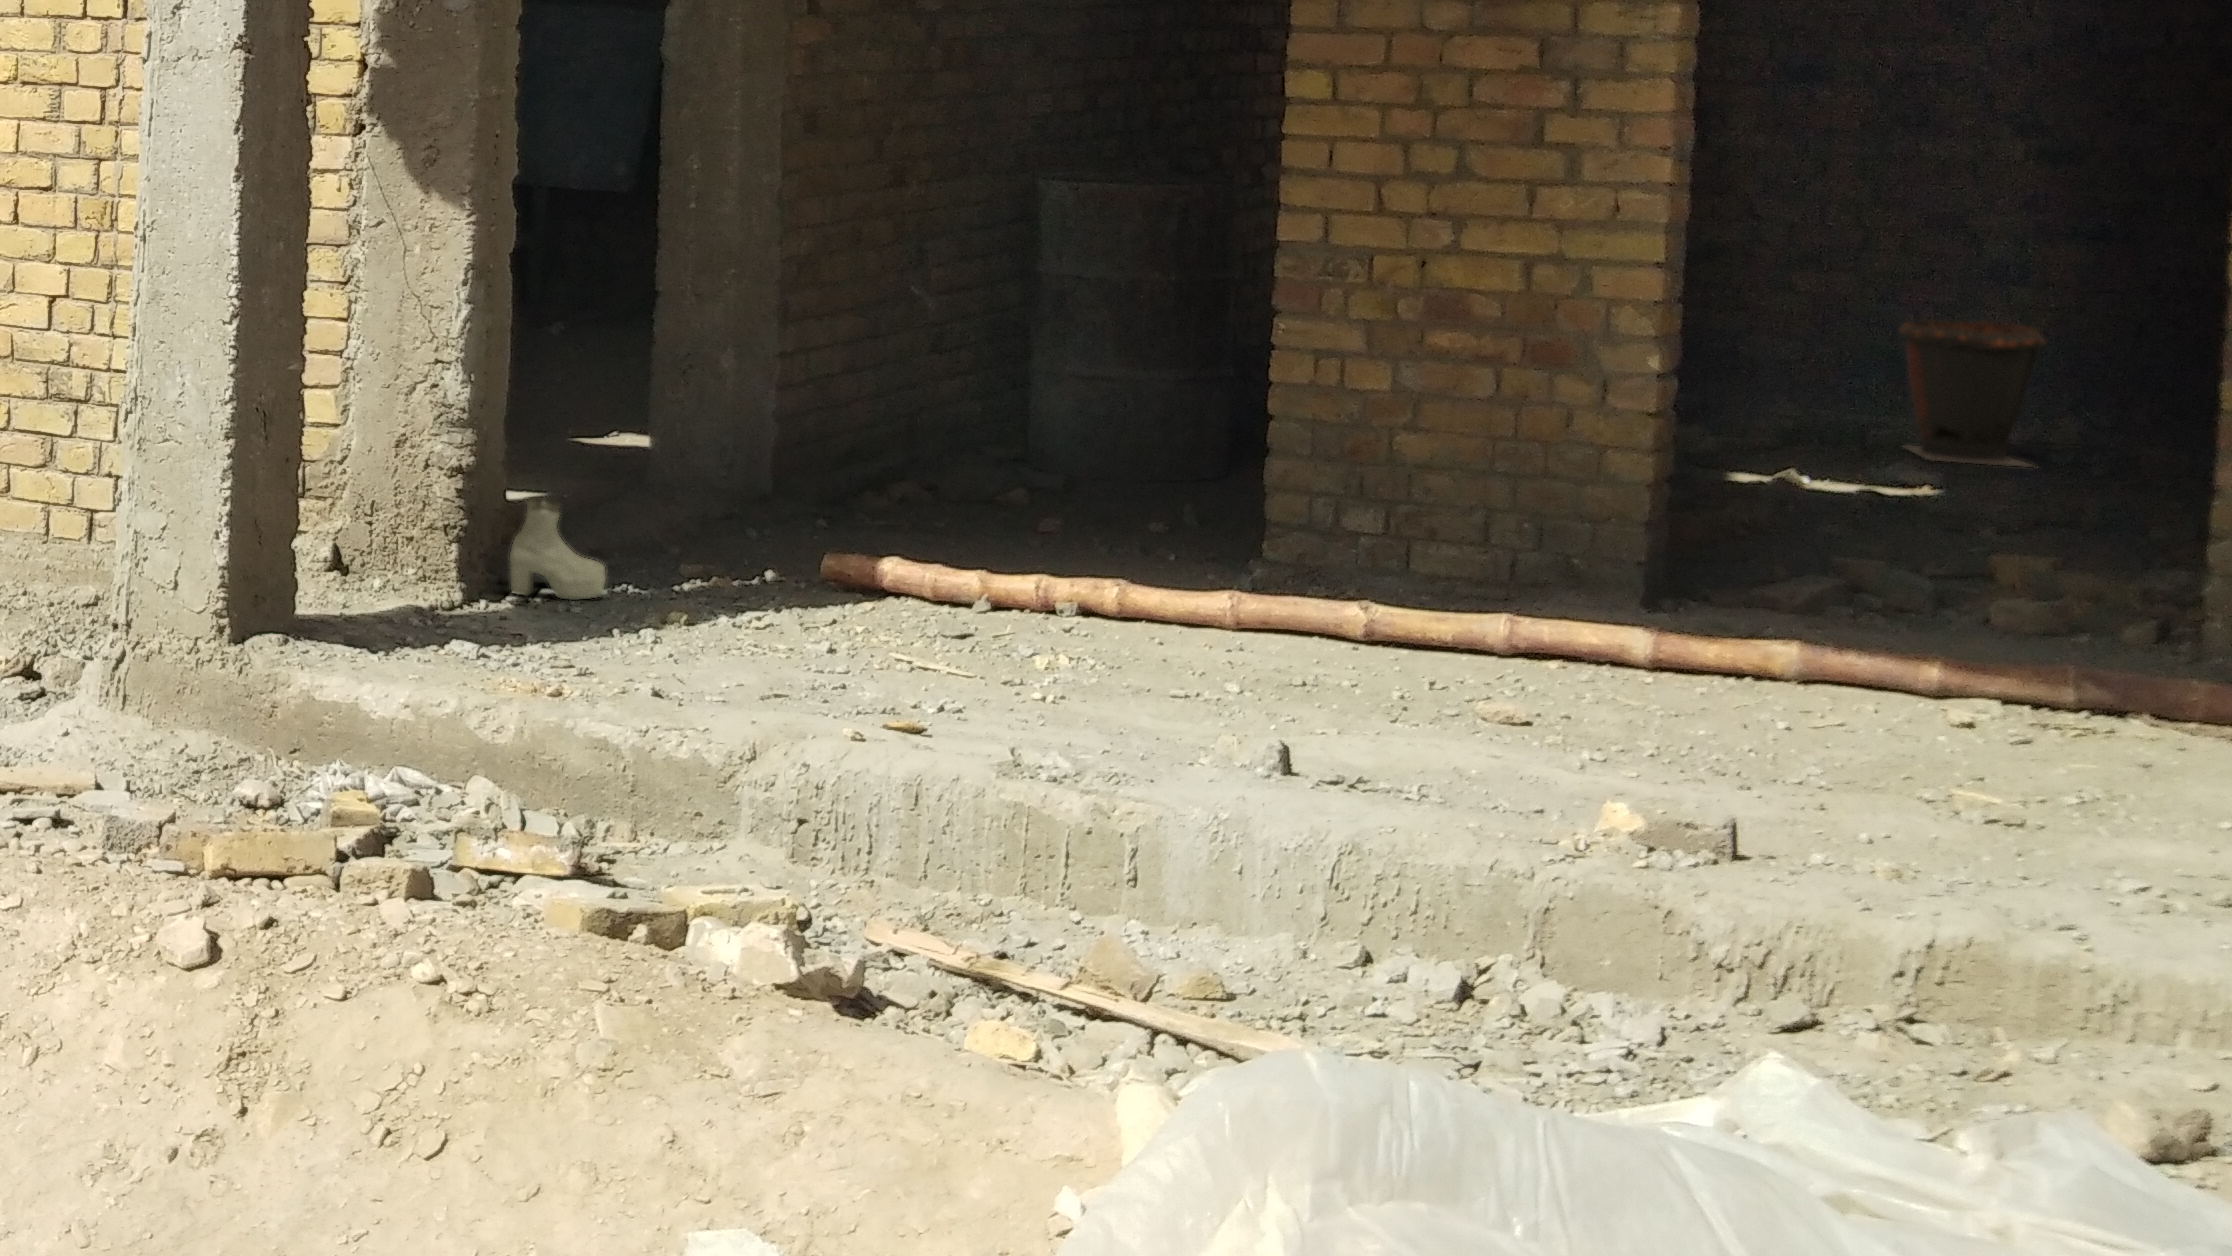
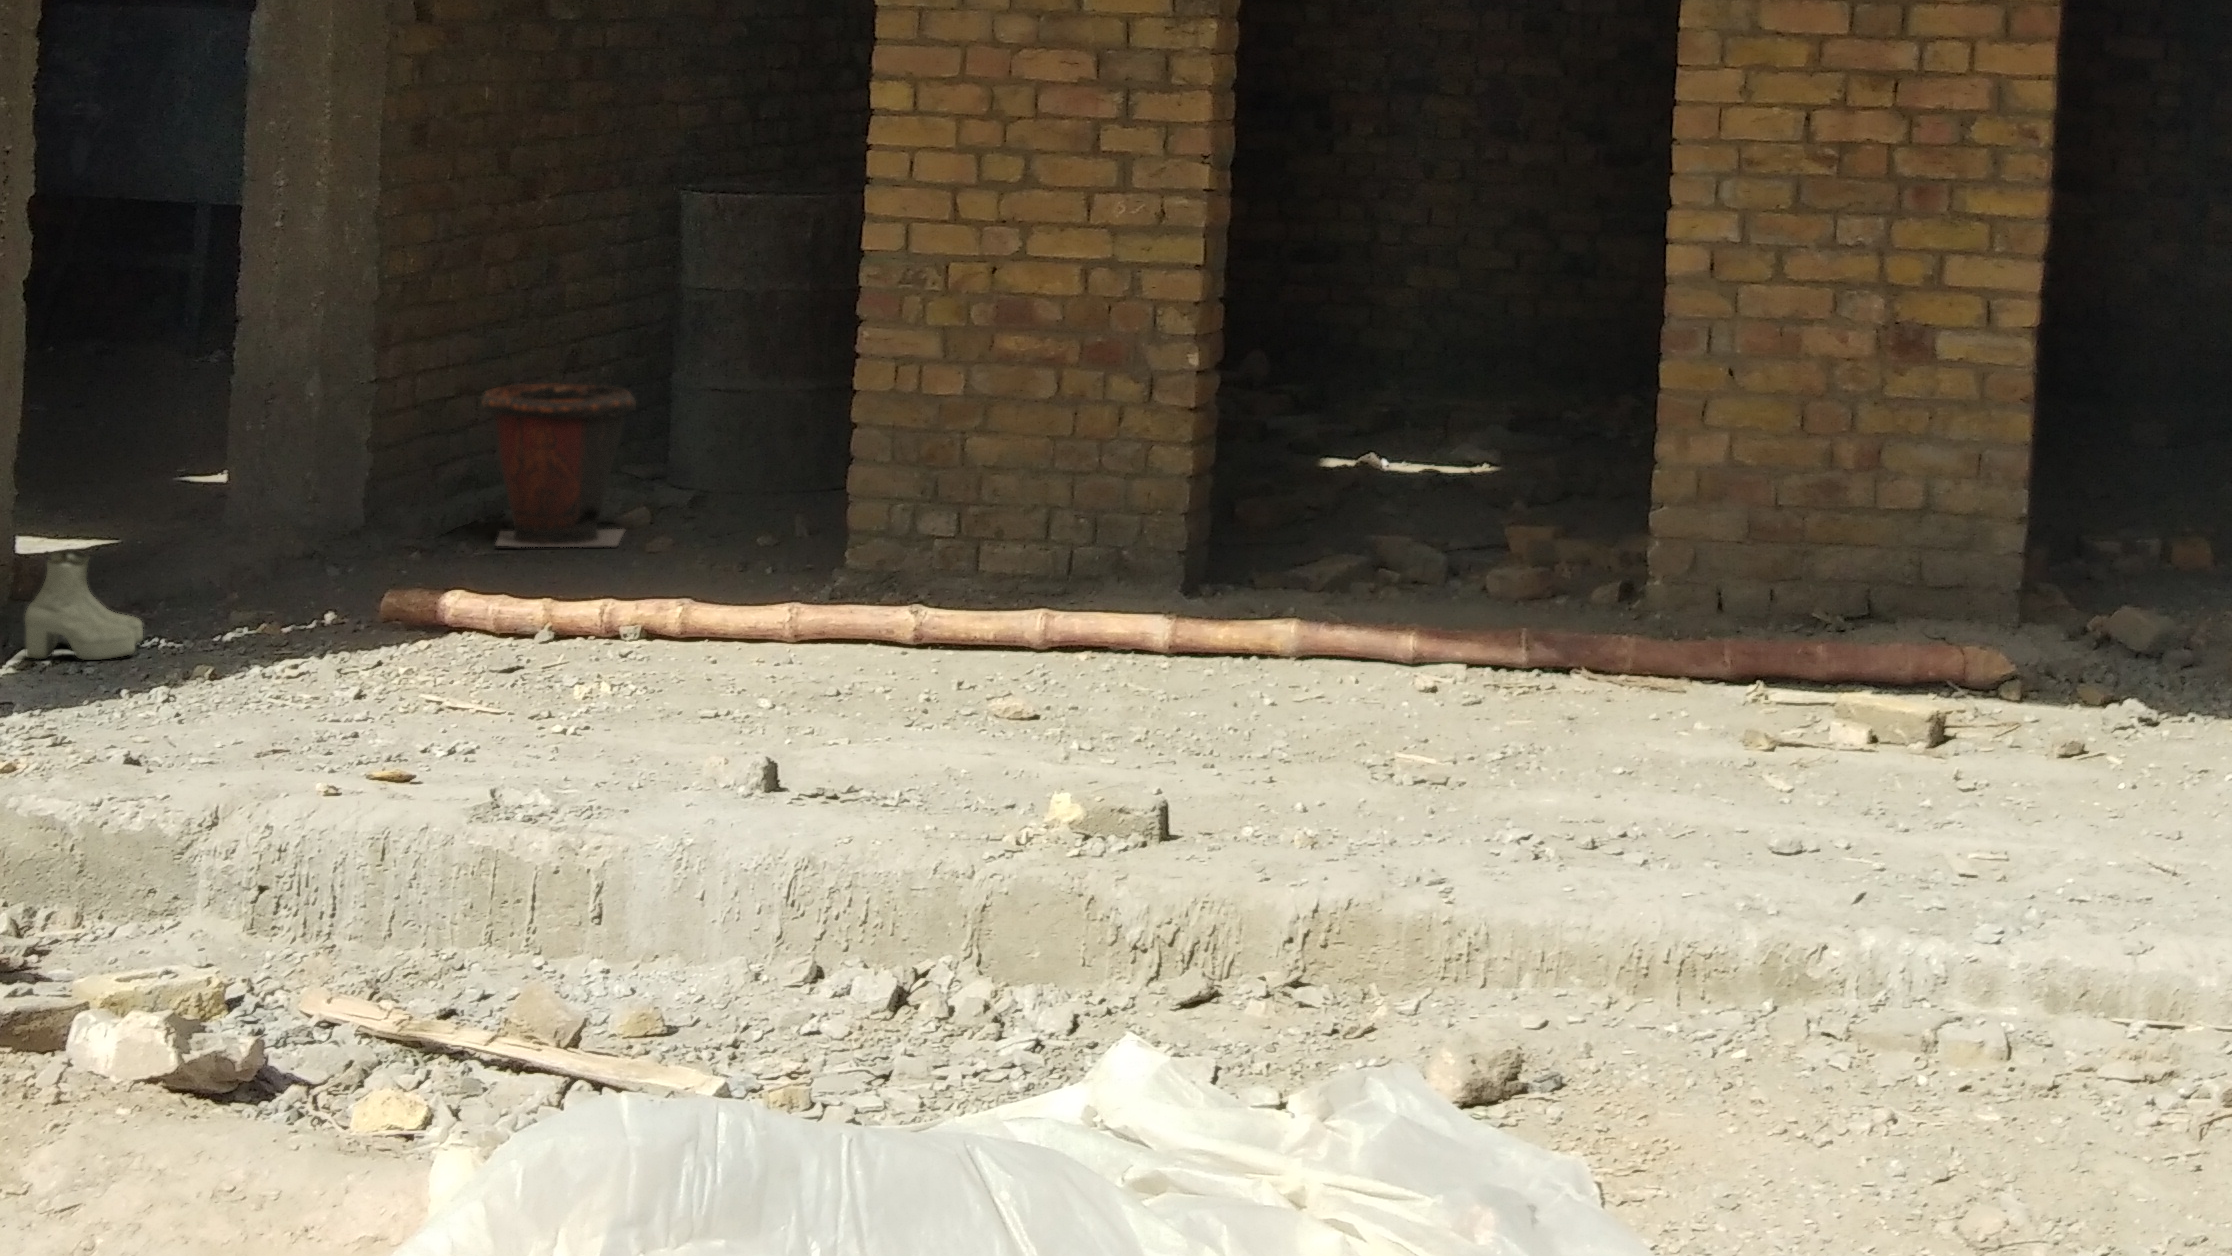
bucket: present [1900,314,2044,466] -> present [483,384,636,547]

